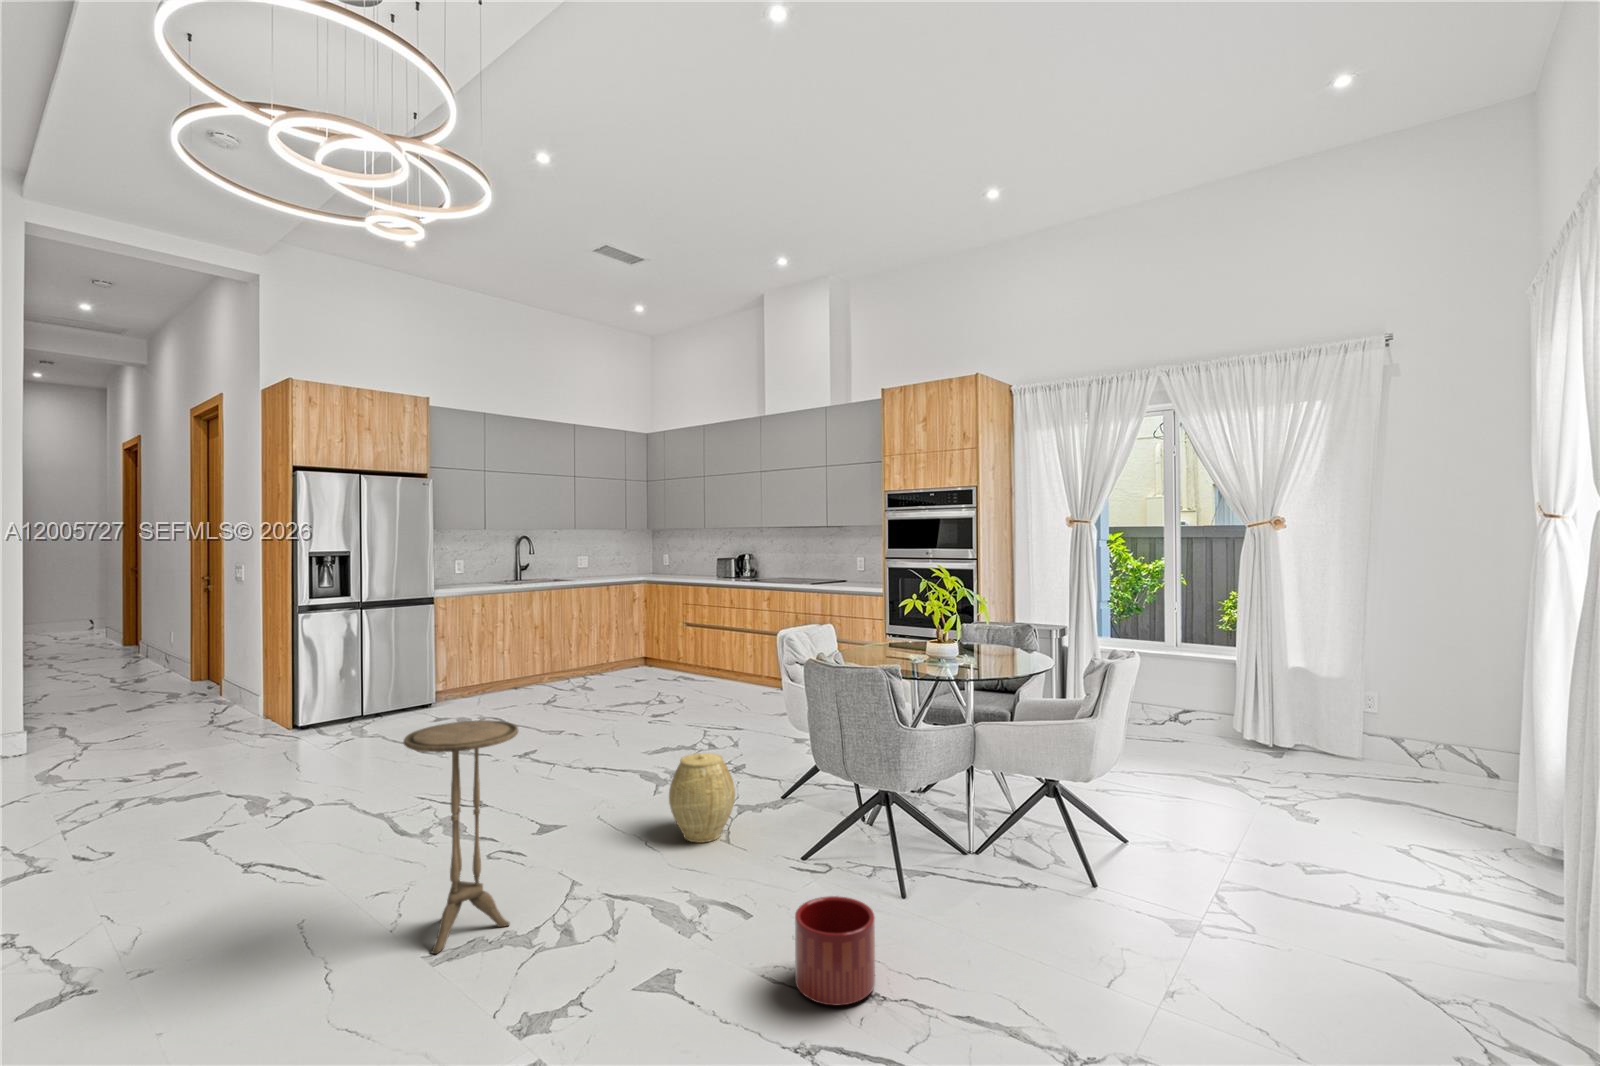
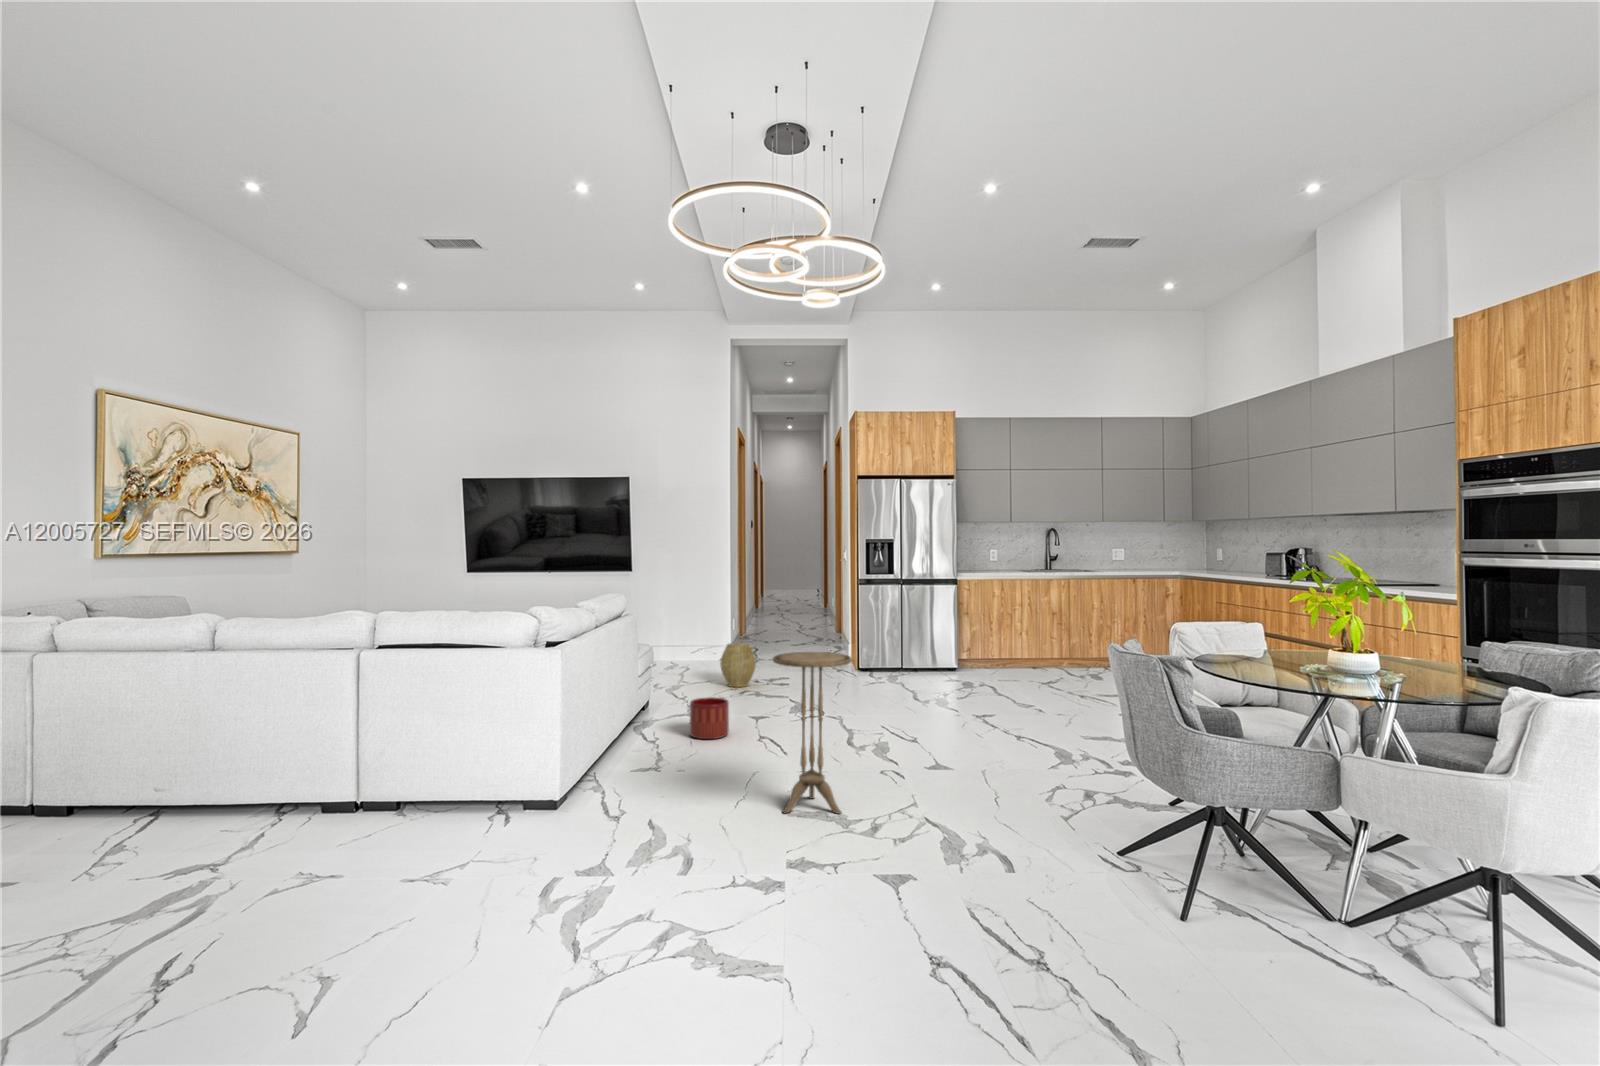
woven basket: present [669,753,735,843] -> present [720,642,756,687]
planter: present [795,896,875,1005] -> present [690,697,729,739]

